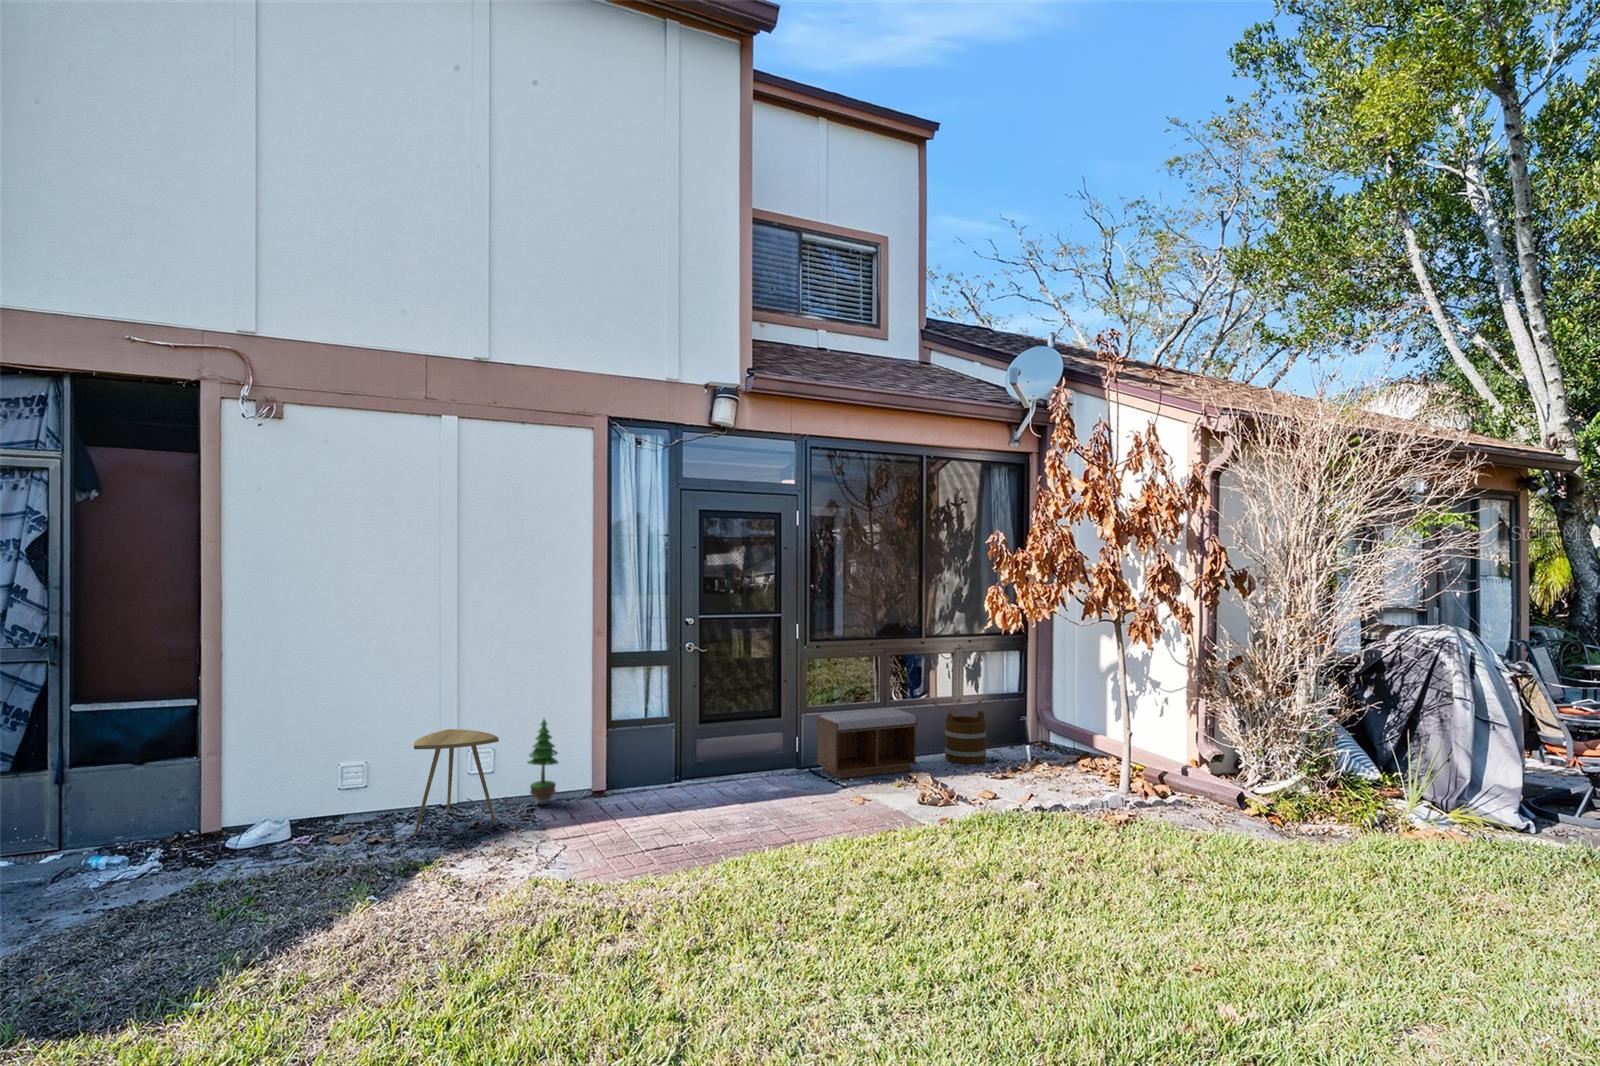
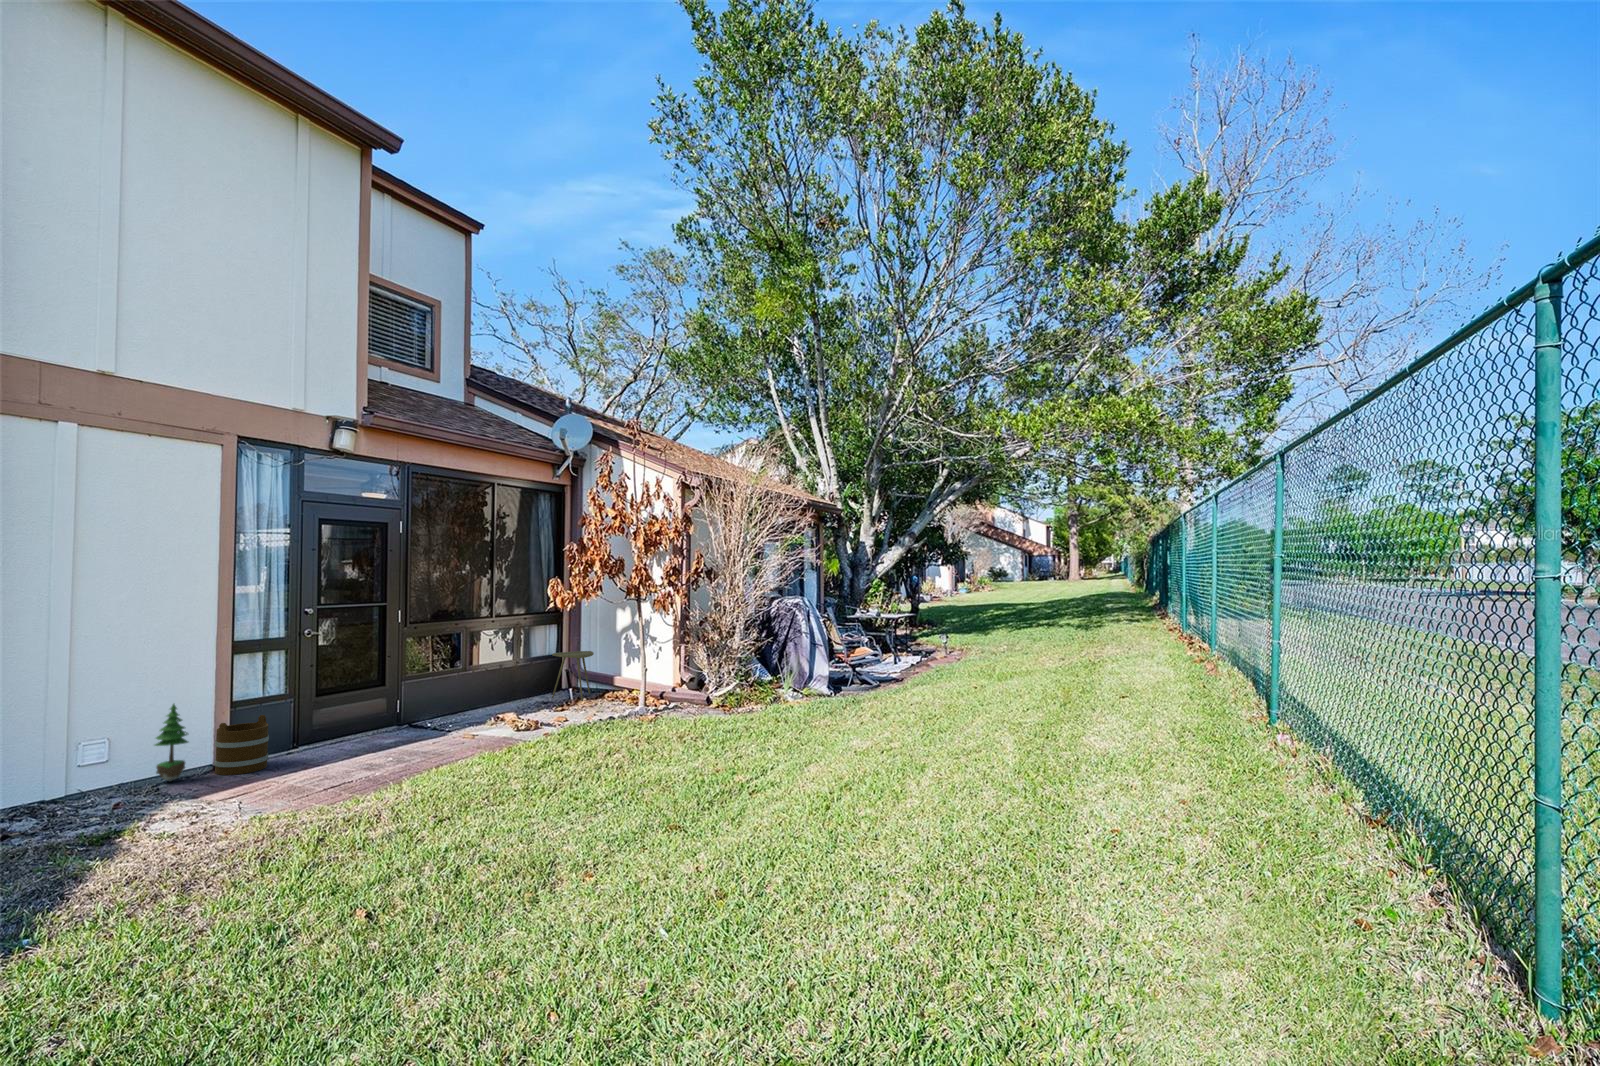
bench: present [816,709,917,778] -> none [415,672,497,727]
bucket: present [945,711,986,764] -> present [214,715,269,775]
side table: present [414,729,499,835] -> present [552,651,594,701]

